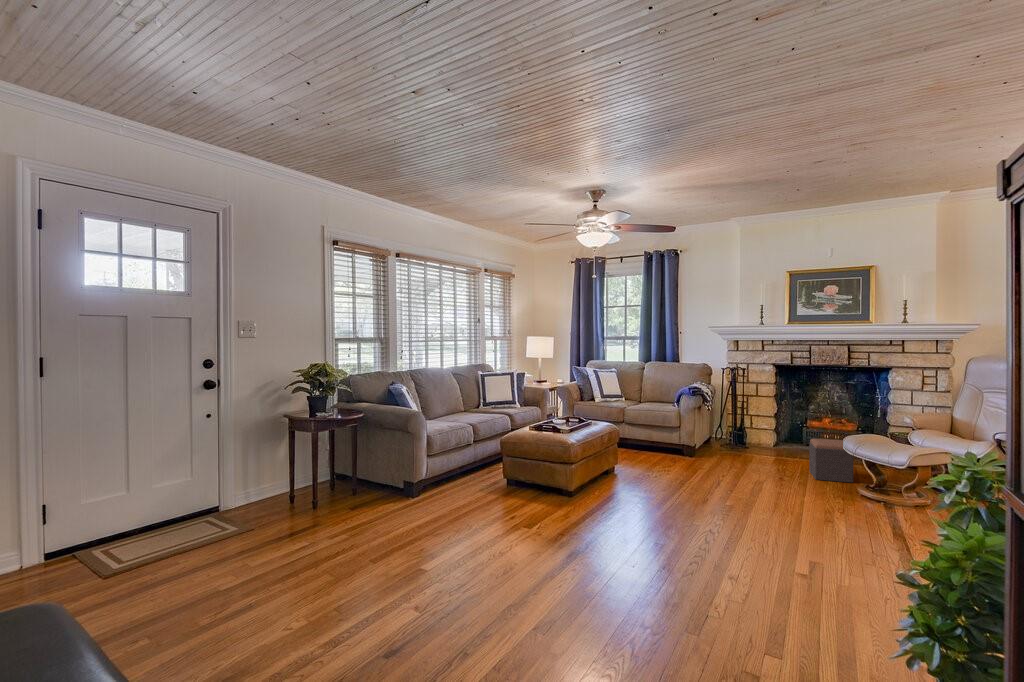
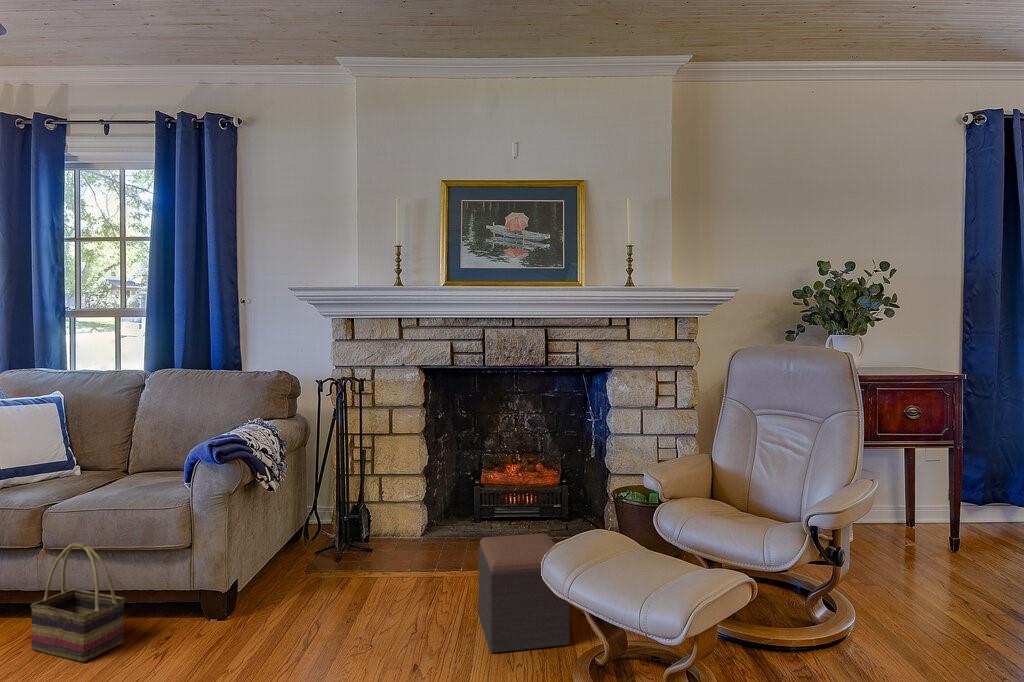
basket: none [638,423,668,461] -> present [30,543,125,662]

